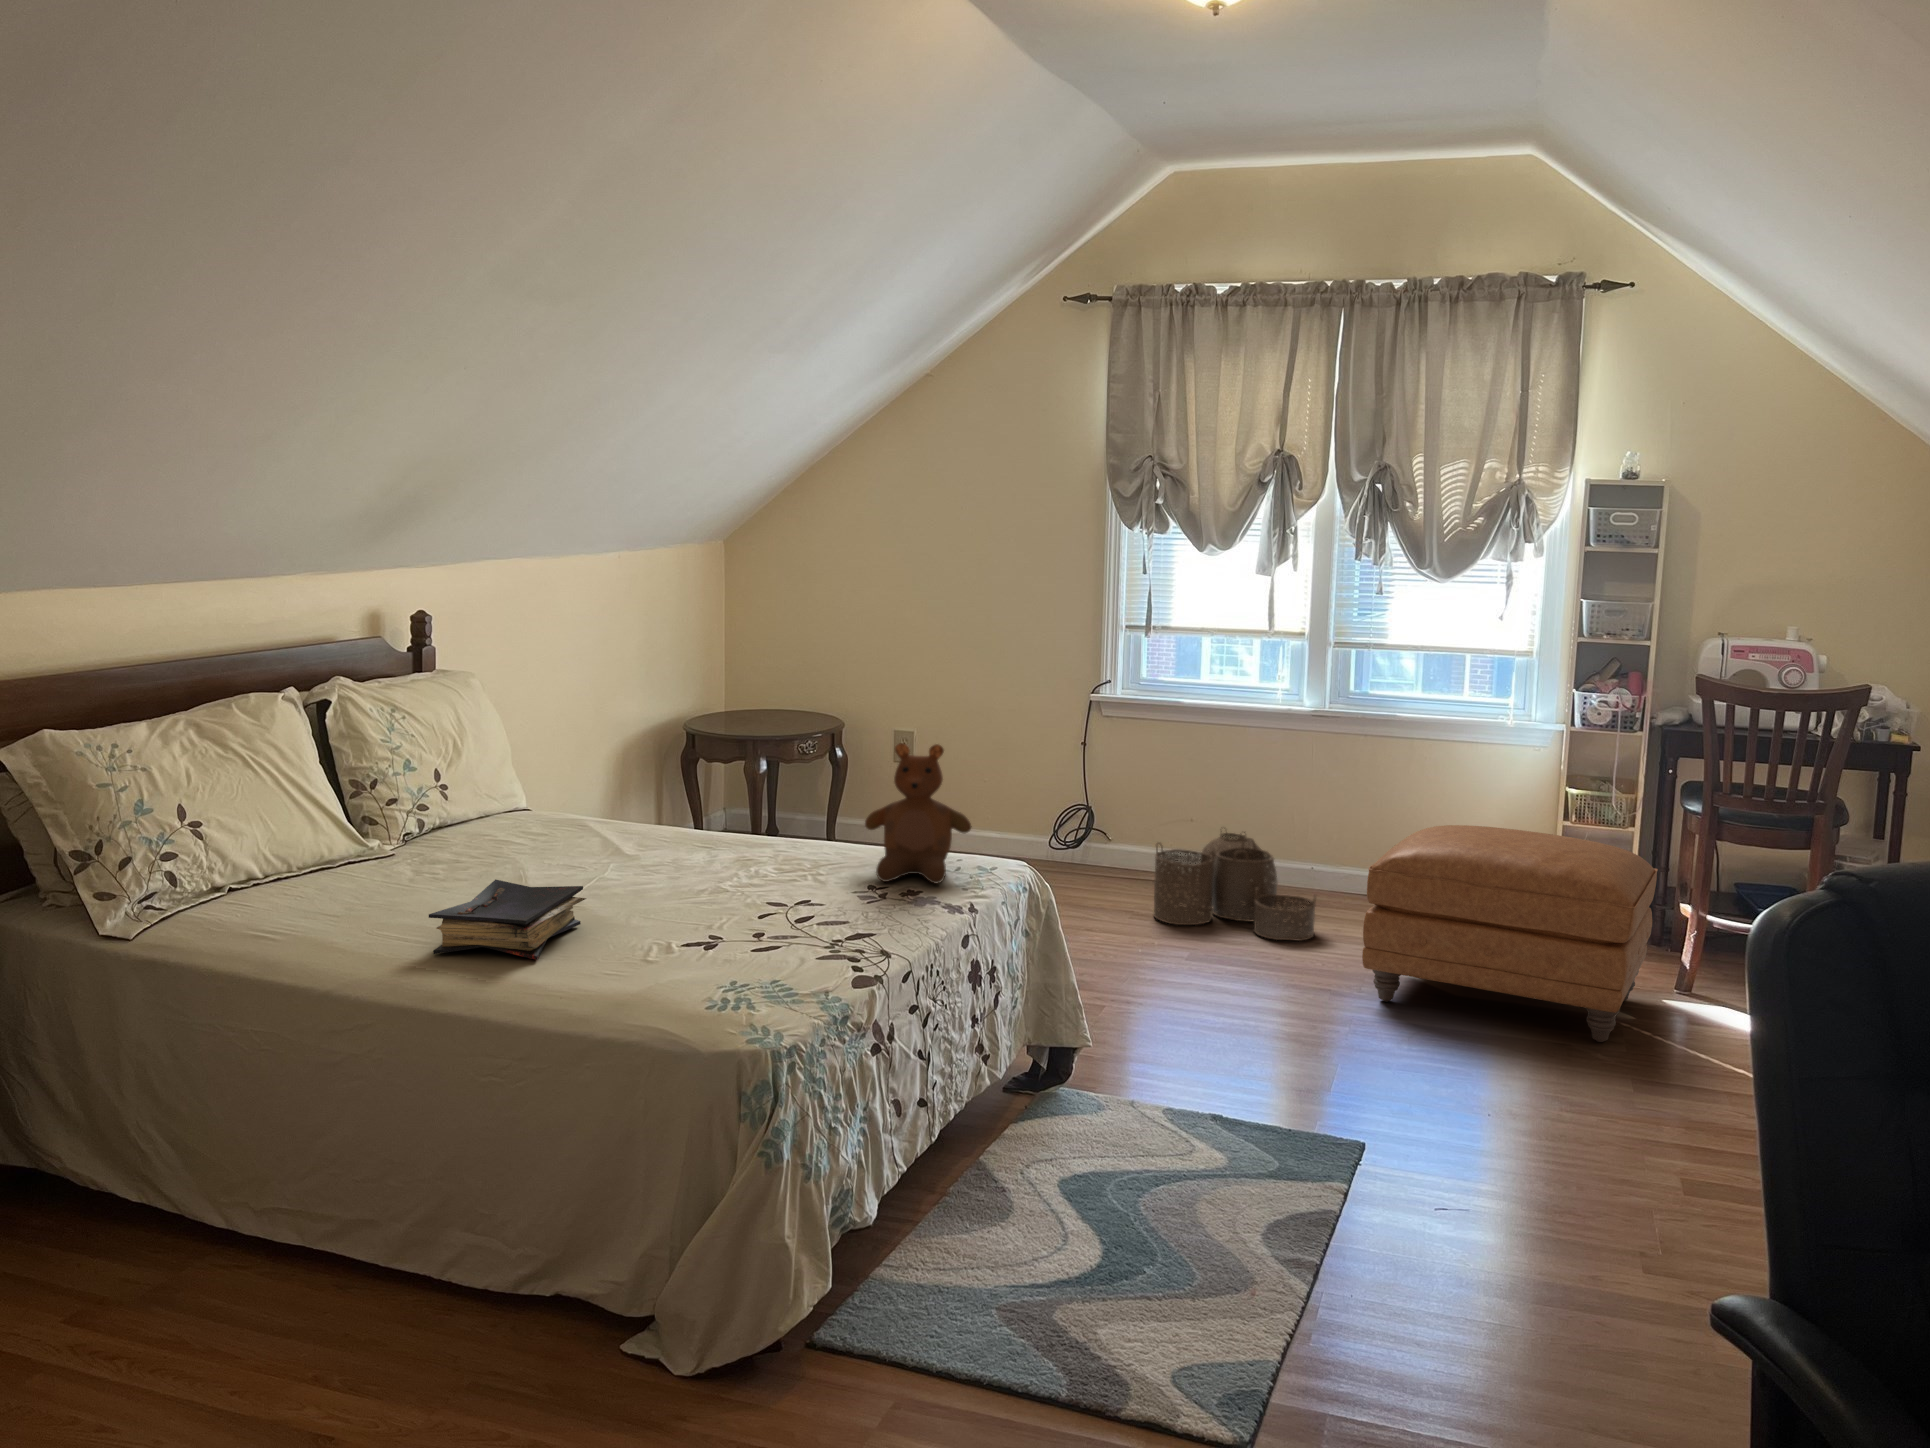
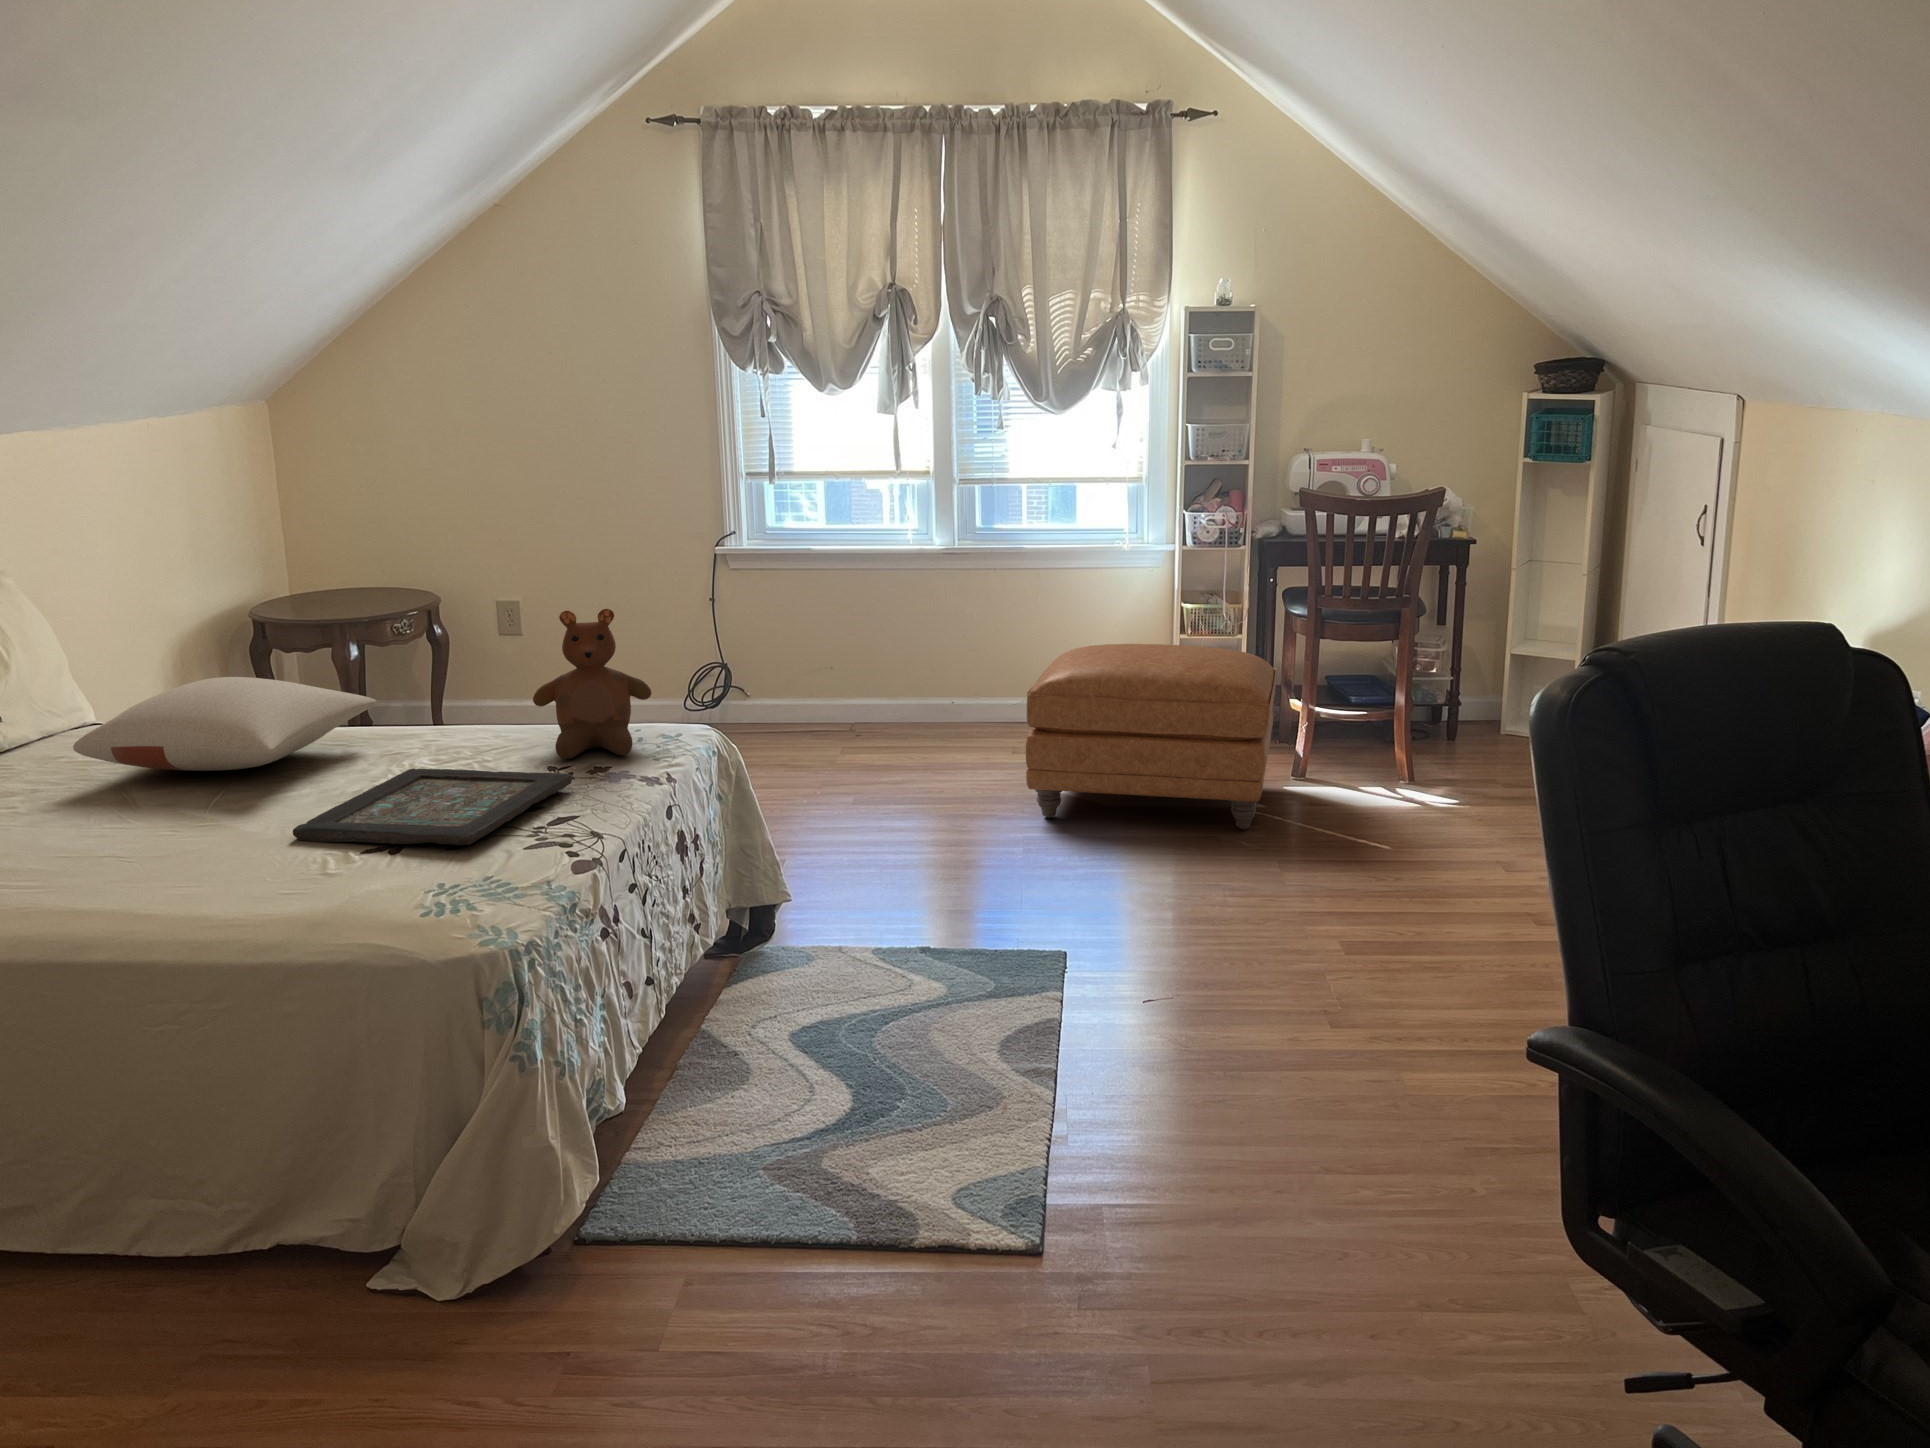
pillow: none [486,777,735,859] -> present [73,677,377,771]
woven basket: present [1154,832,1316,941] -> none [804,668,967,772]
decorative tray: none [631,875,880,949] -> present [293,769,572,845]
book: present [429,880,586,960] -> none [45,802,237,902]

